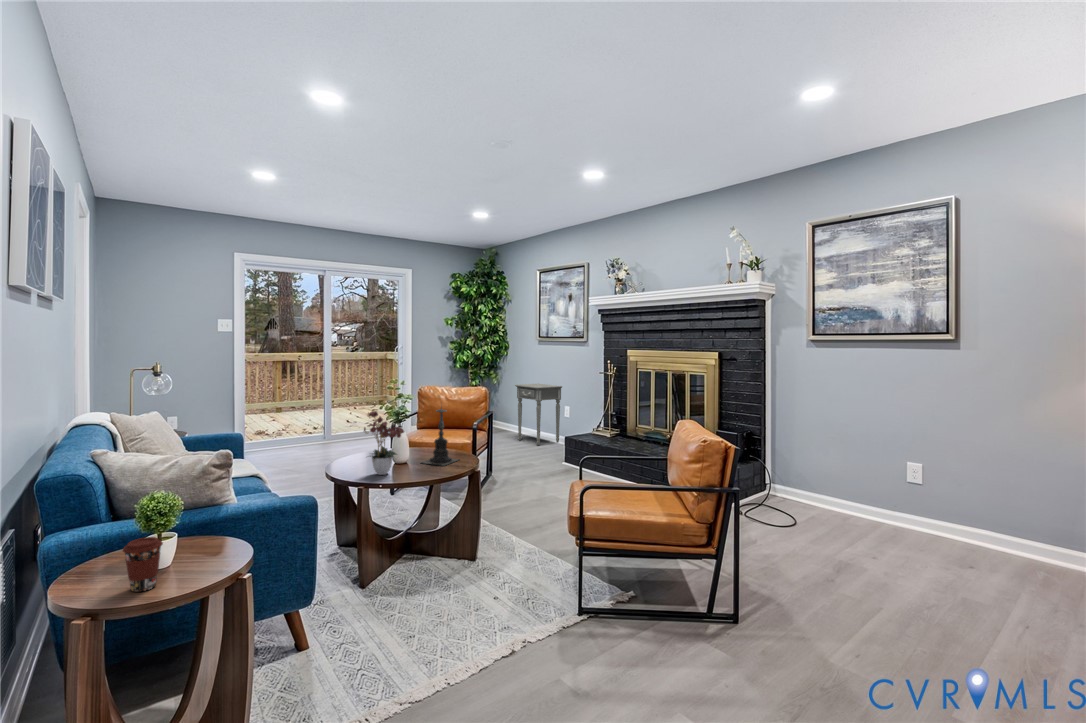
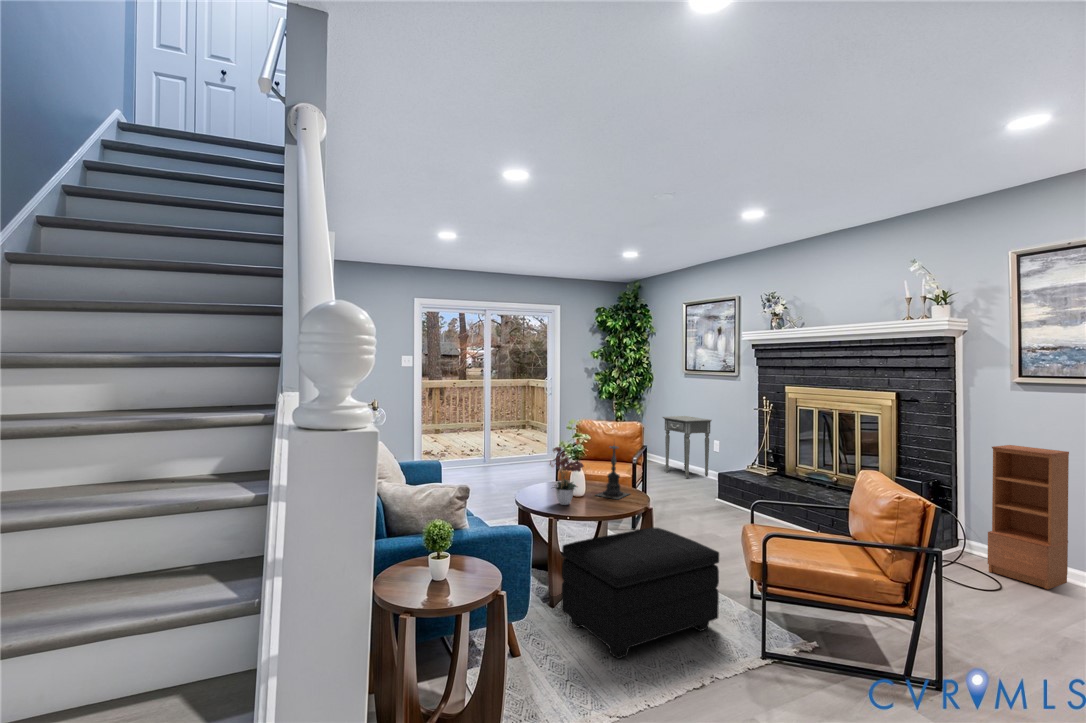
bookcase: none [788,396,852,522] -> present [988,445,1069,590]
footstool: none [371,492,541,634] -> present [562,528,719,659]
coffee cup: present [123,537,163,592] -> none [414,553,440,596]

